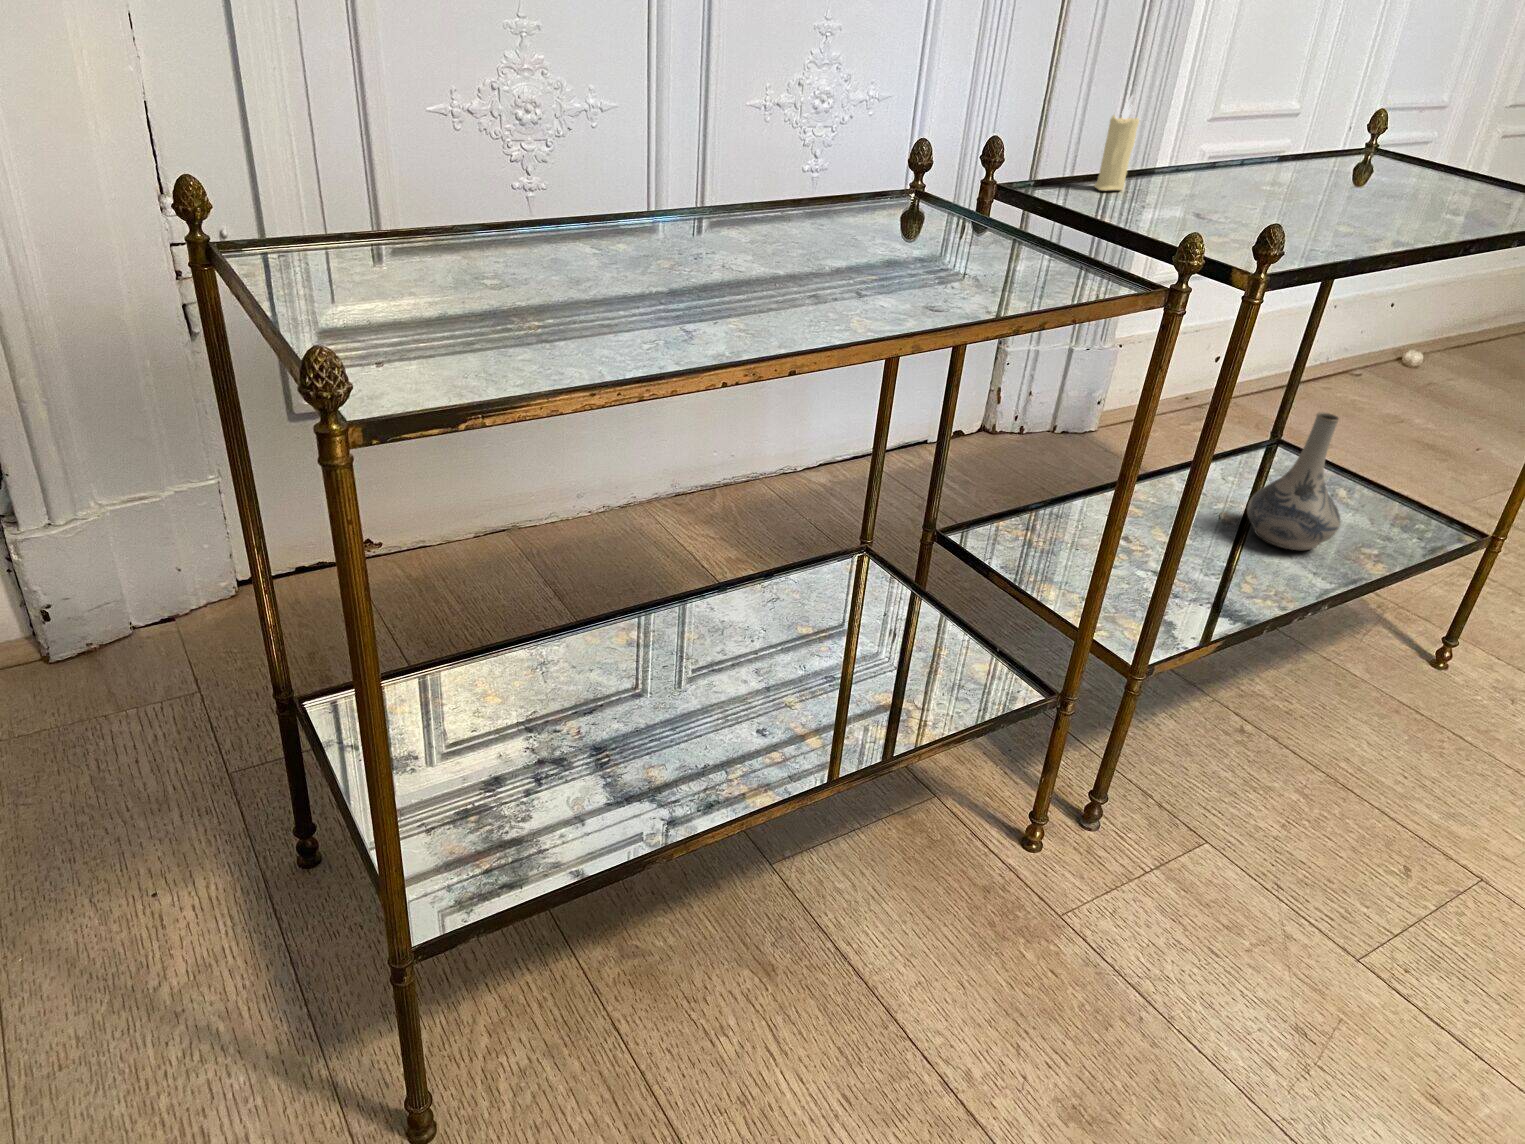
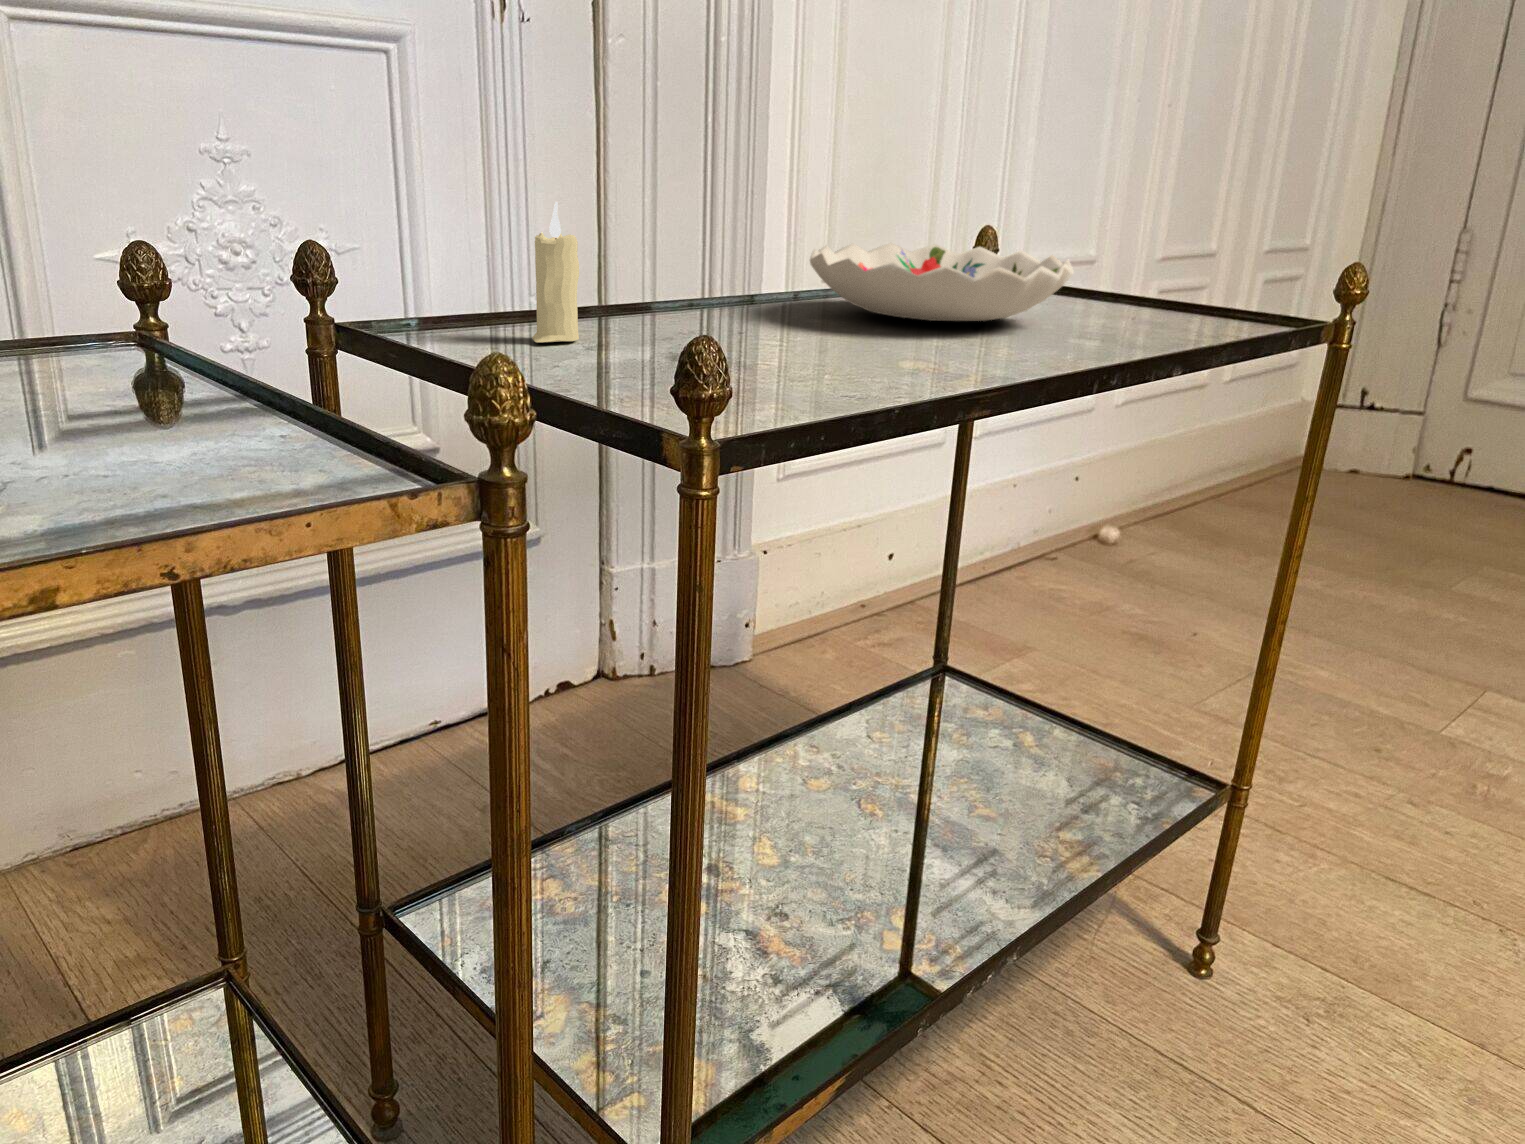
decorative bowl: none [1263,121,1469,189] -> present [810,243,1073,321]
decorative vase: present [1247,412,1340,550] -> none [912,627,1035,824]

